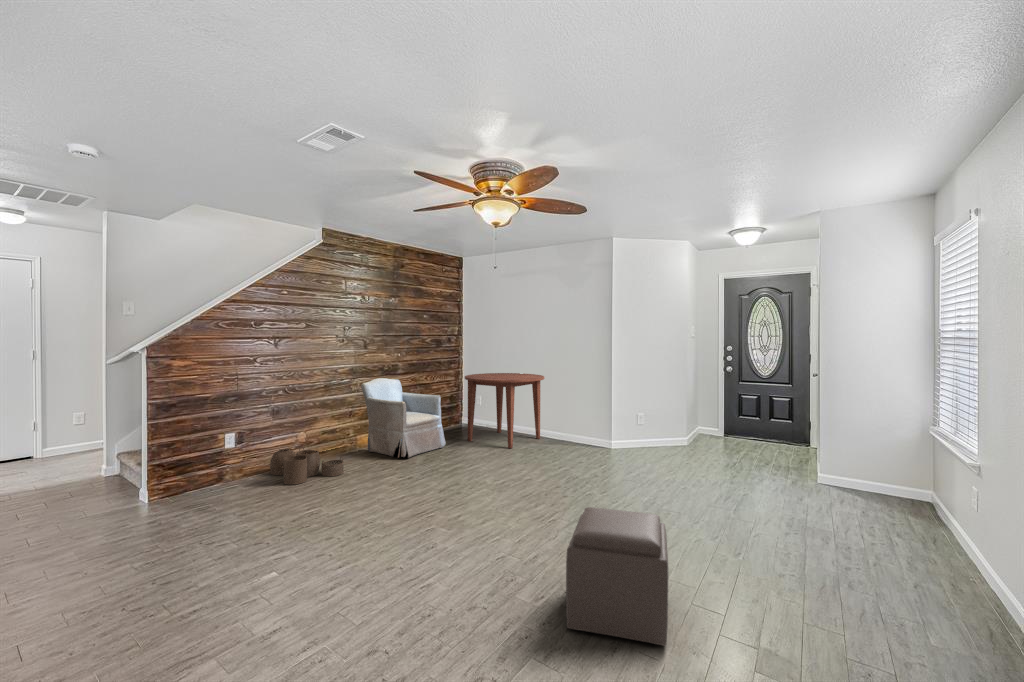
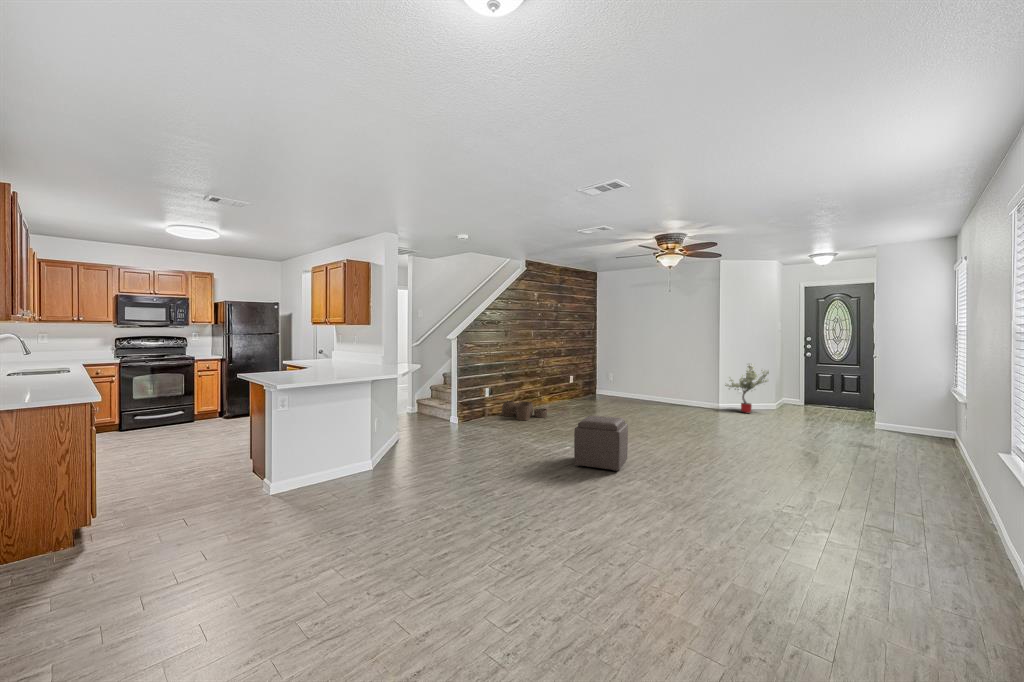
dining table: present [465,373,544,448] -> none [609,357,667,408]
armchair: present [361,378,446,458] -> none [544,359,600,410]
potted tree: none [618,382,678,455] -> present [725,364,769,413]
ottoman: present [566,507,669,646] -> present [574,416,628,471]

